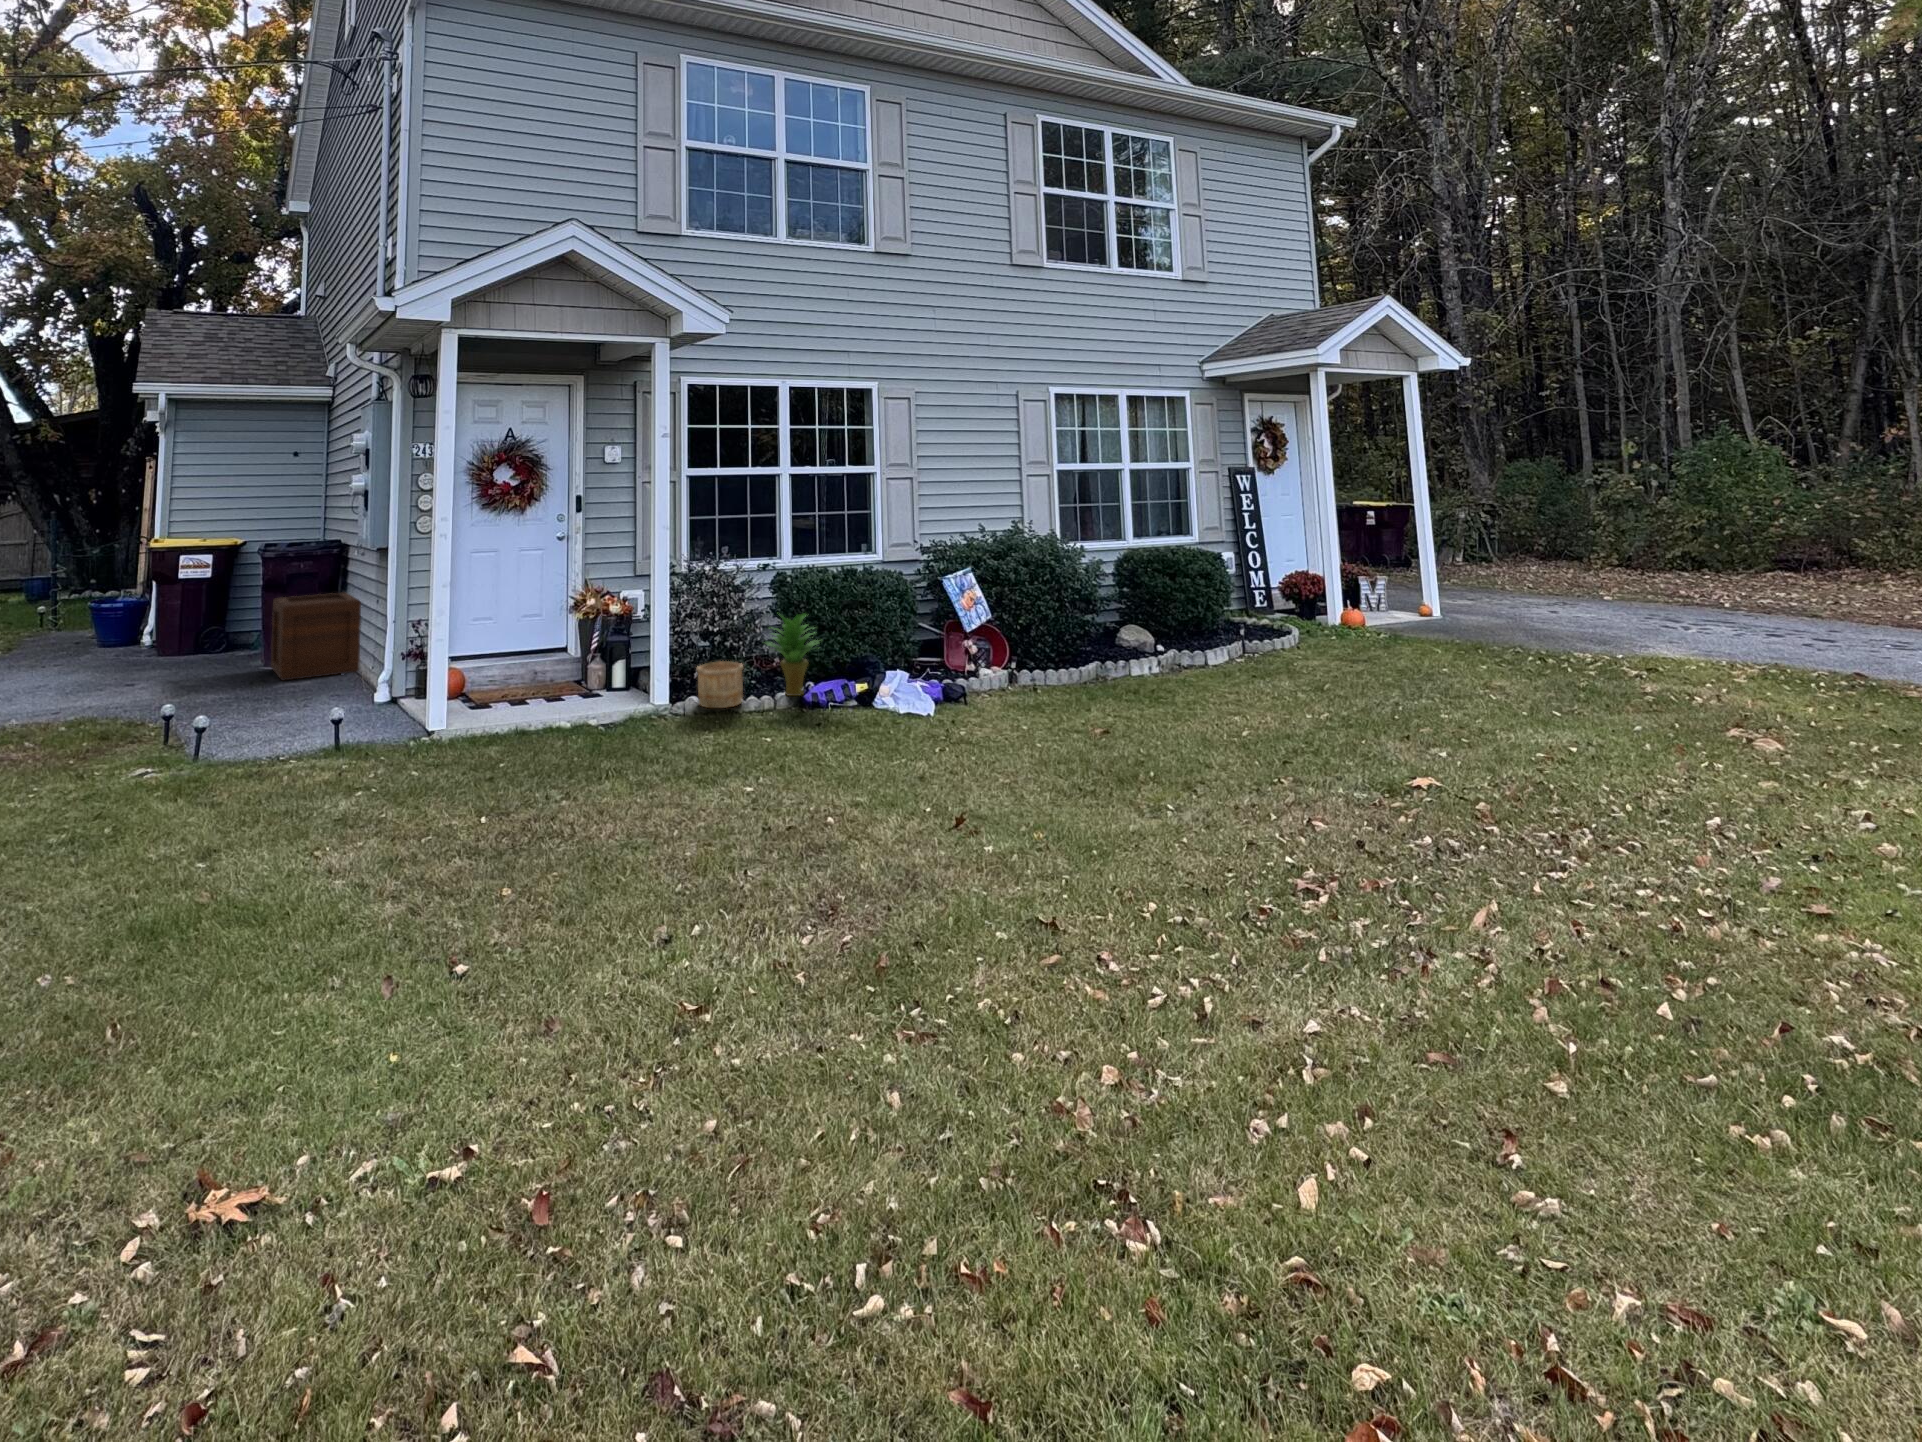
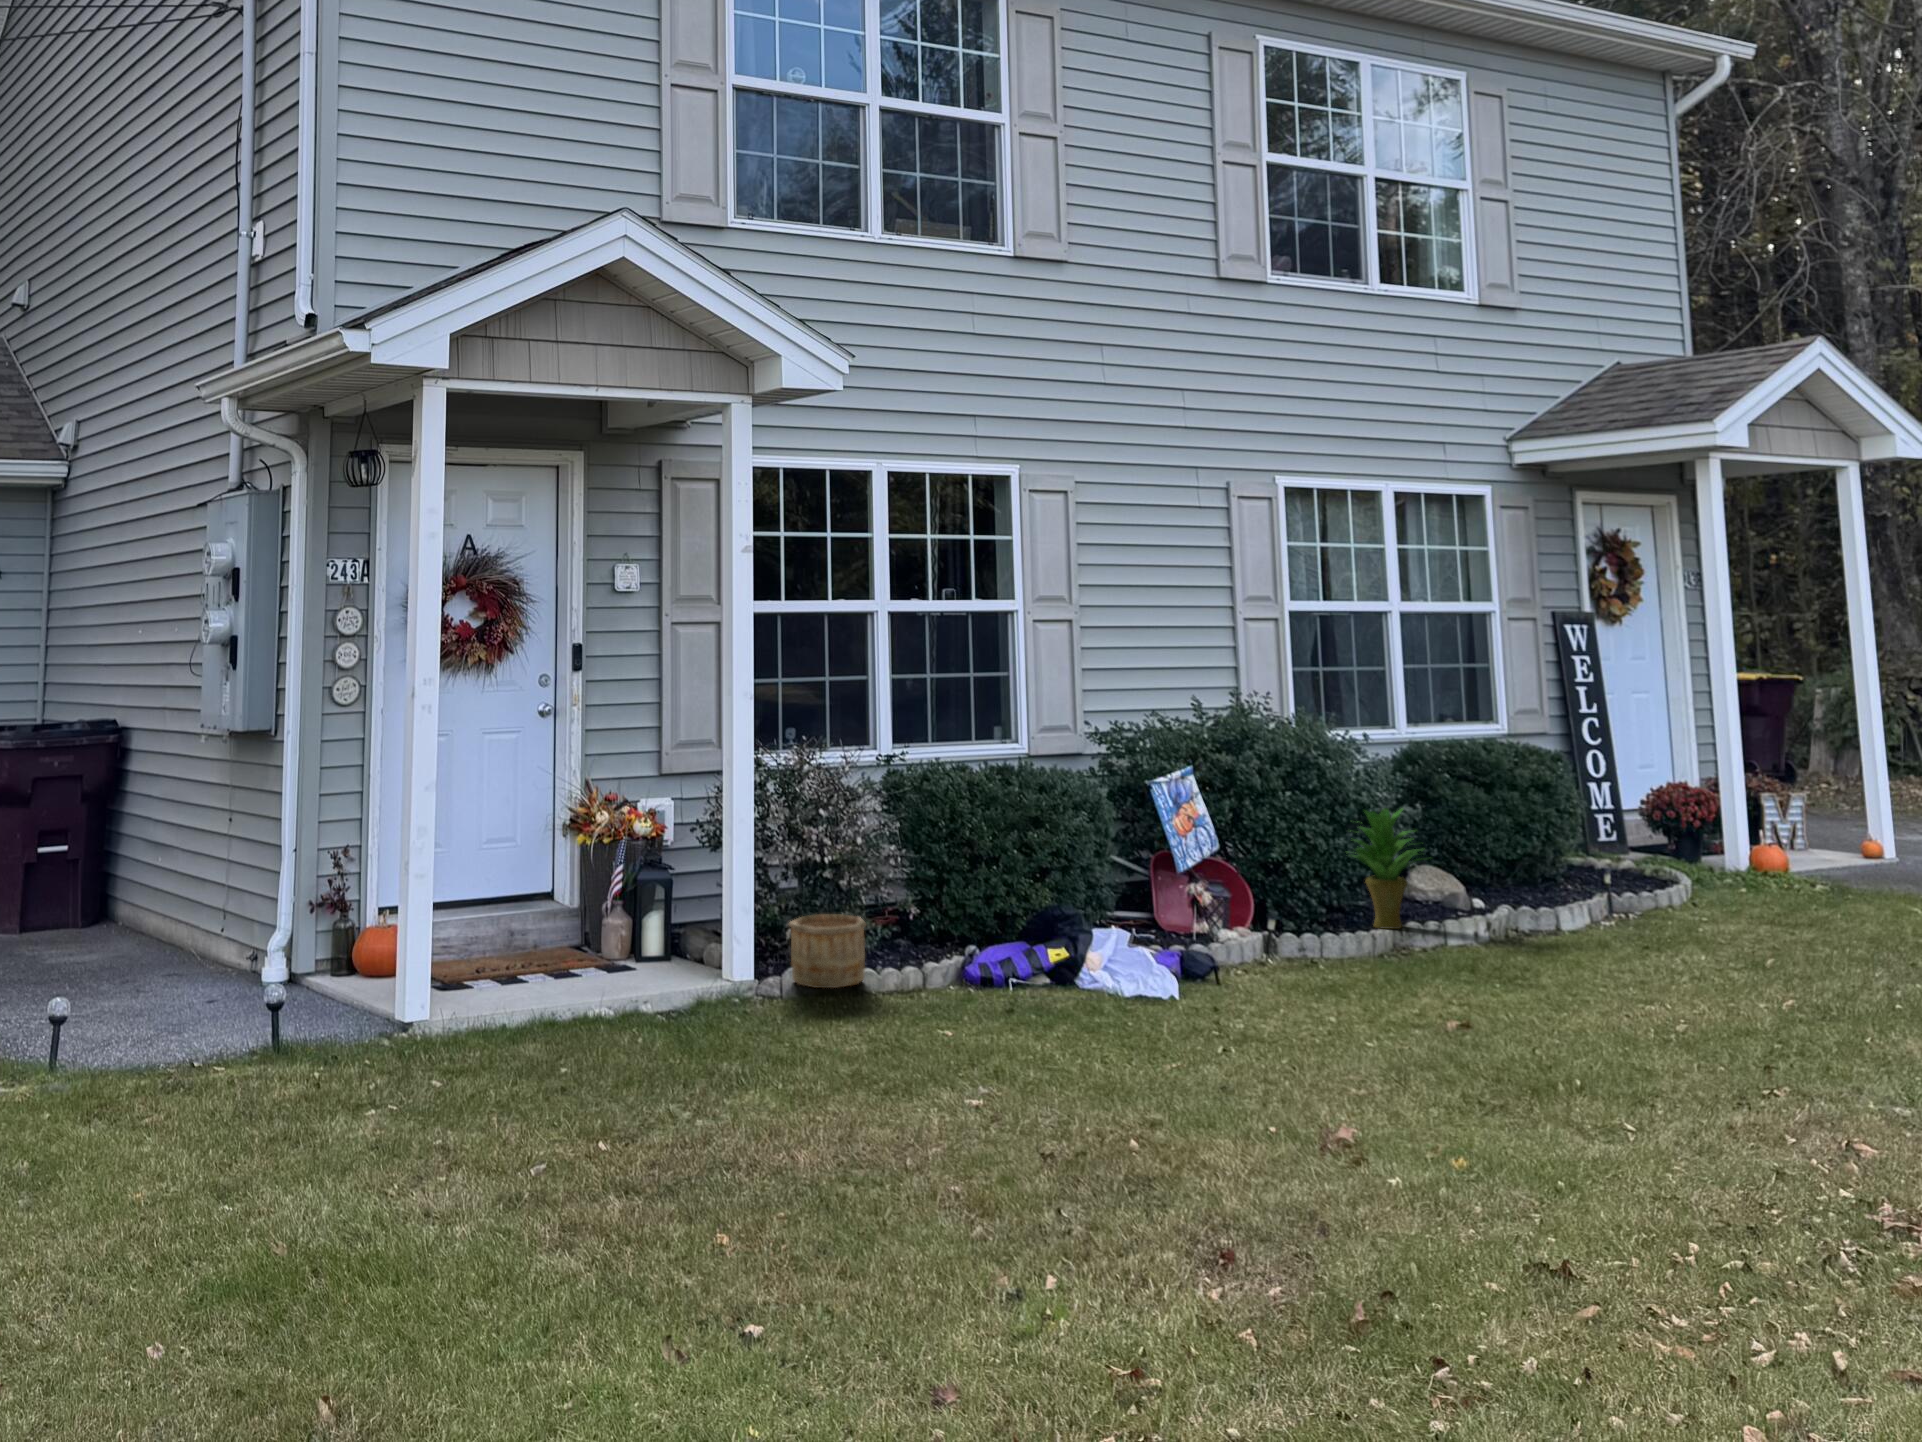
wooden crate: present [271,593,361,680] -> none [26,804,186,949]
potted plant: present [766,614,819,696] -> present [1351,808,1424,929]

